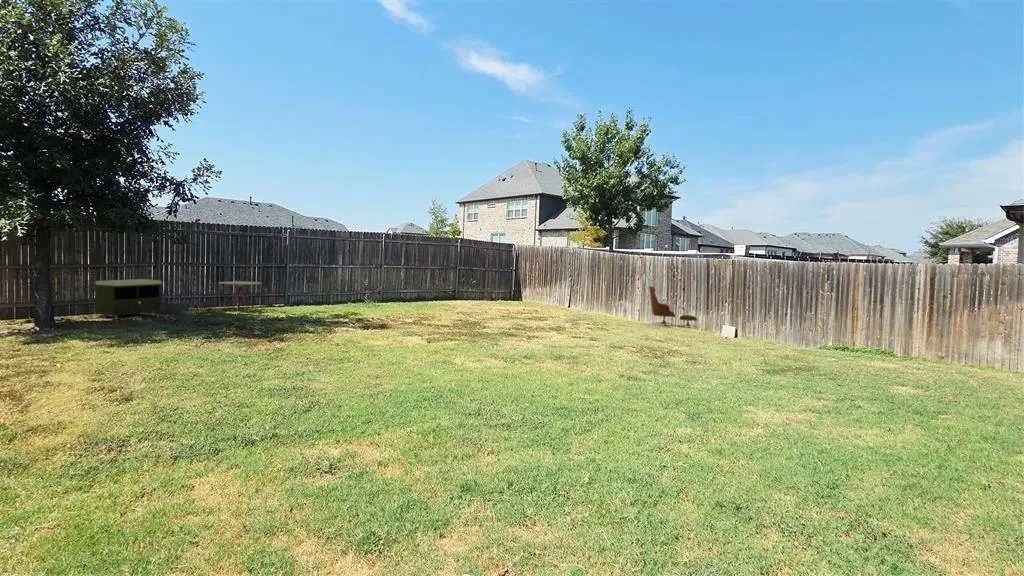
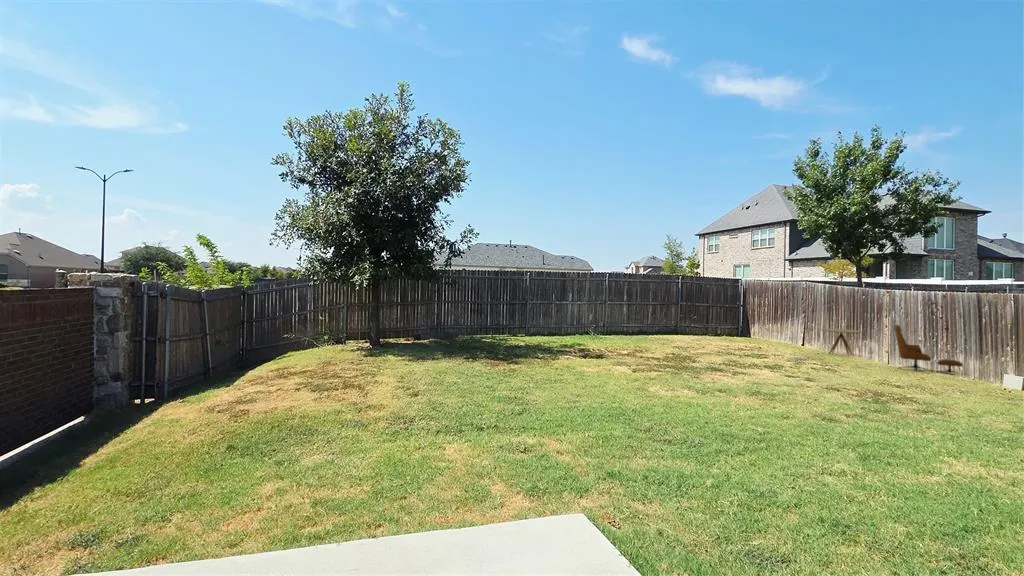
storage bench: present [96,279,162,319] -> none [401,313,441,342]
round table: present [219,281,261,310] -> present [821,329,862,356]

